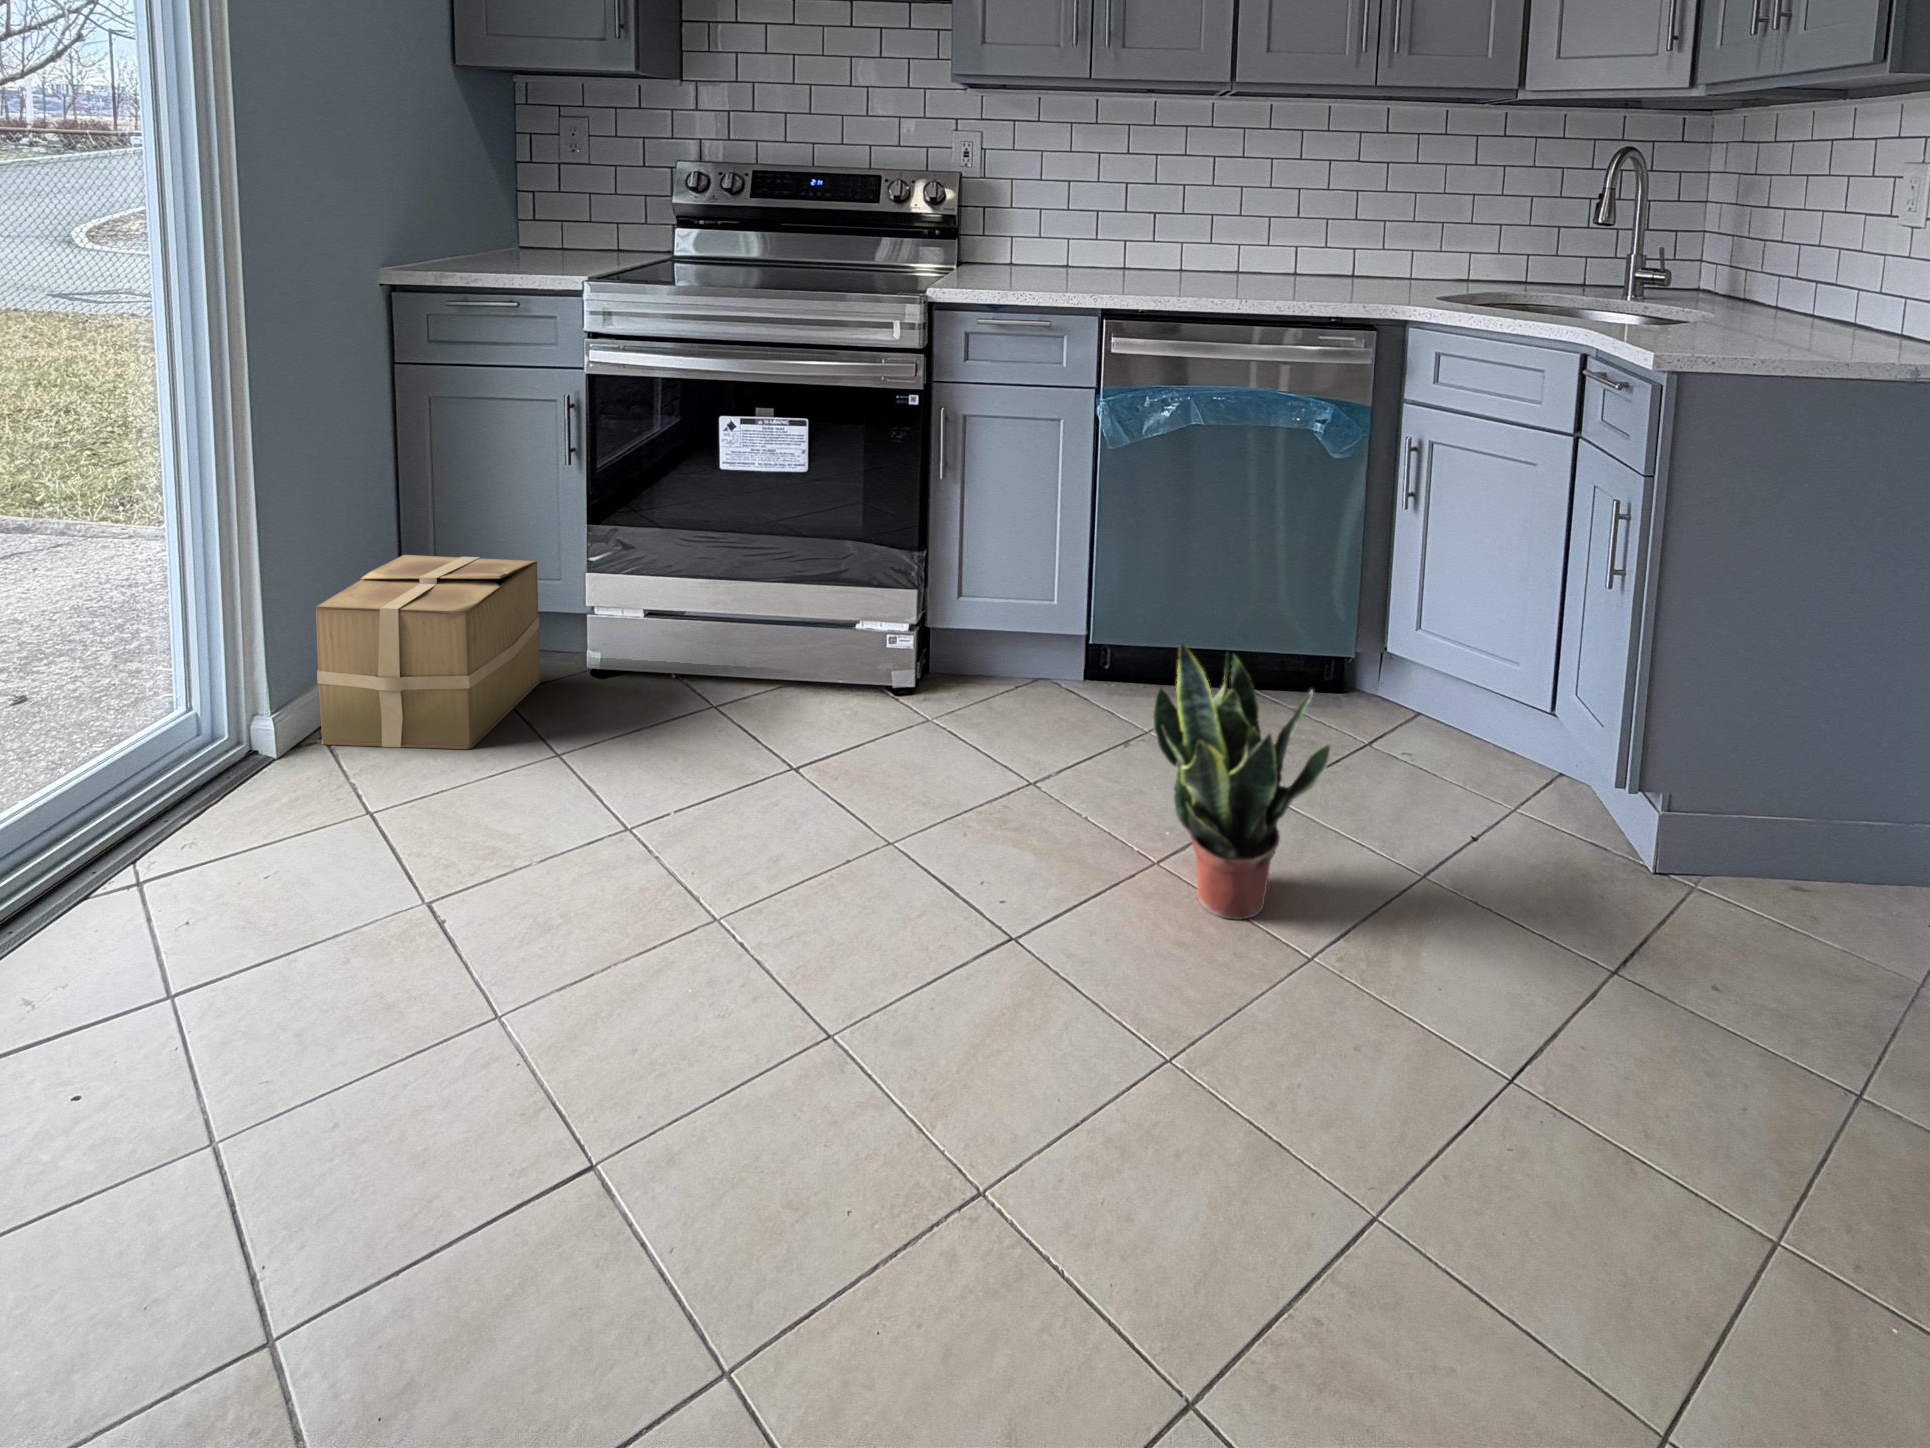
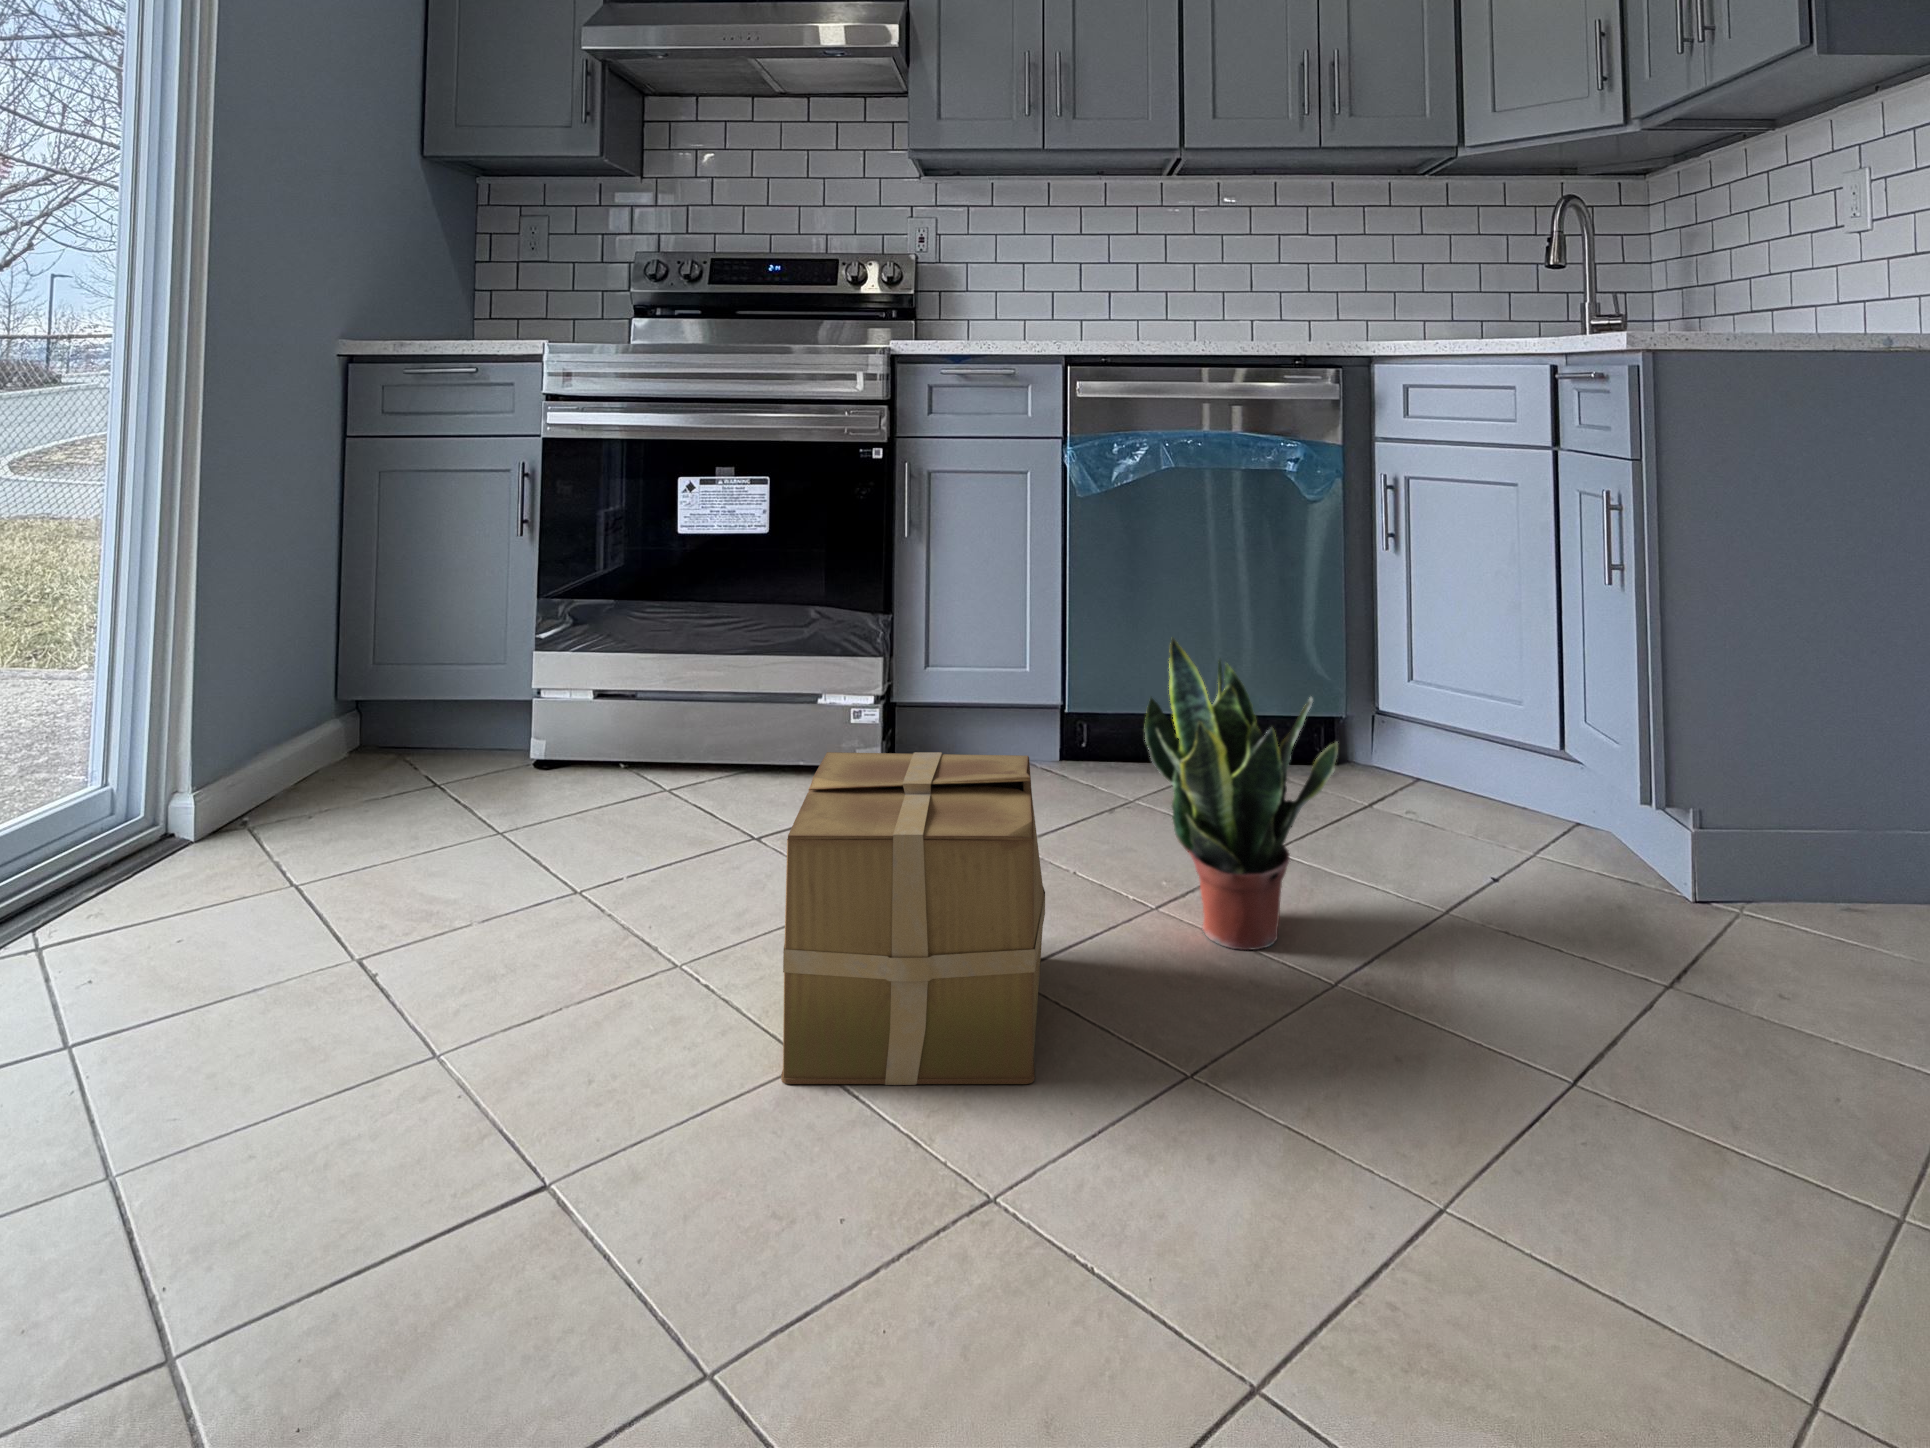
cardboard box: present [316,555,540,749] -> present [781,752,1045,1085]

